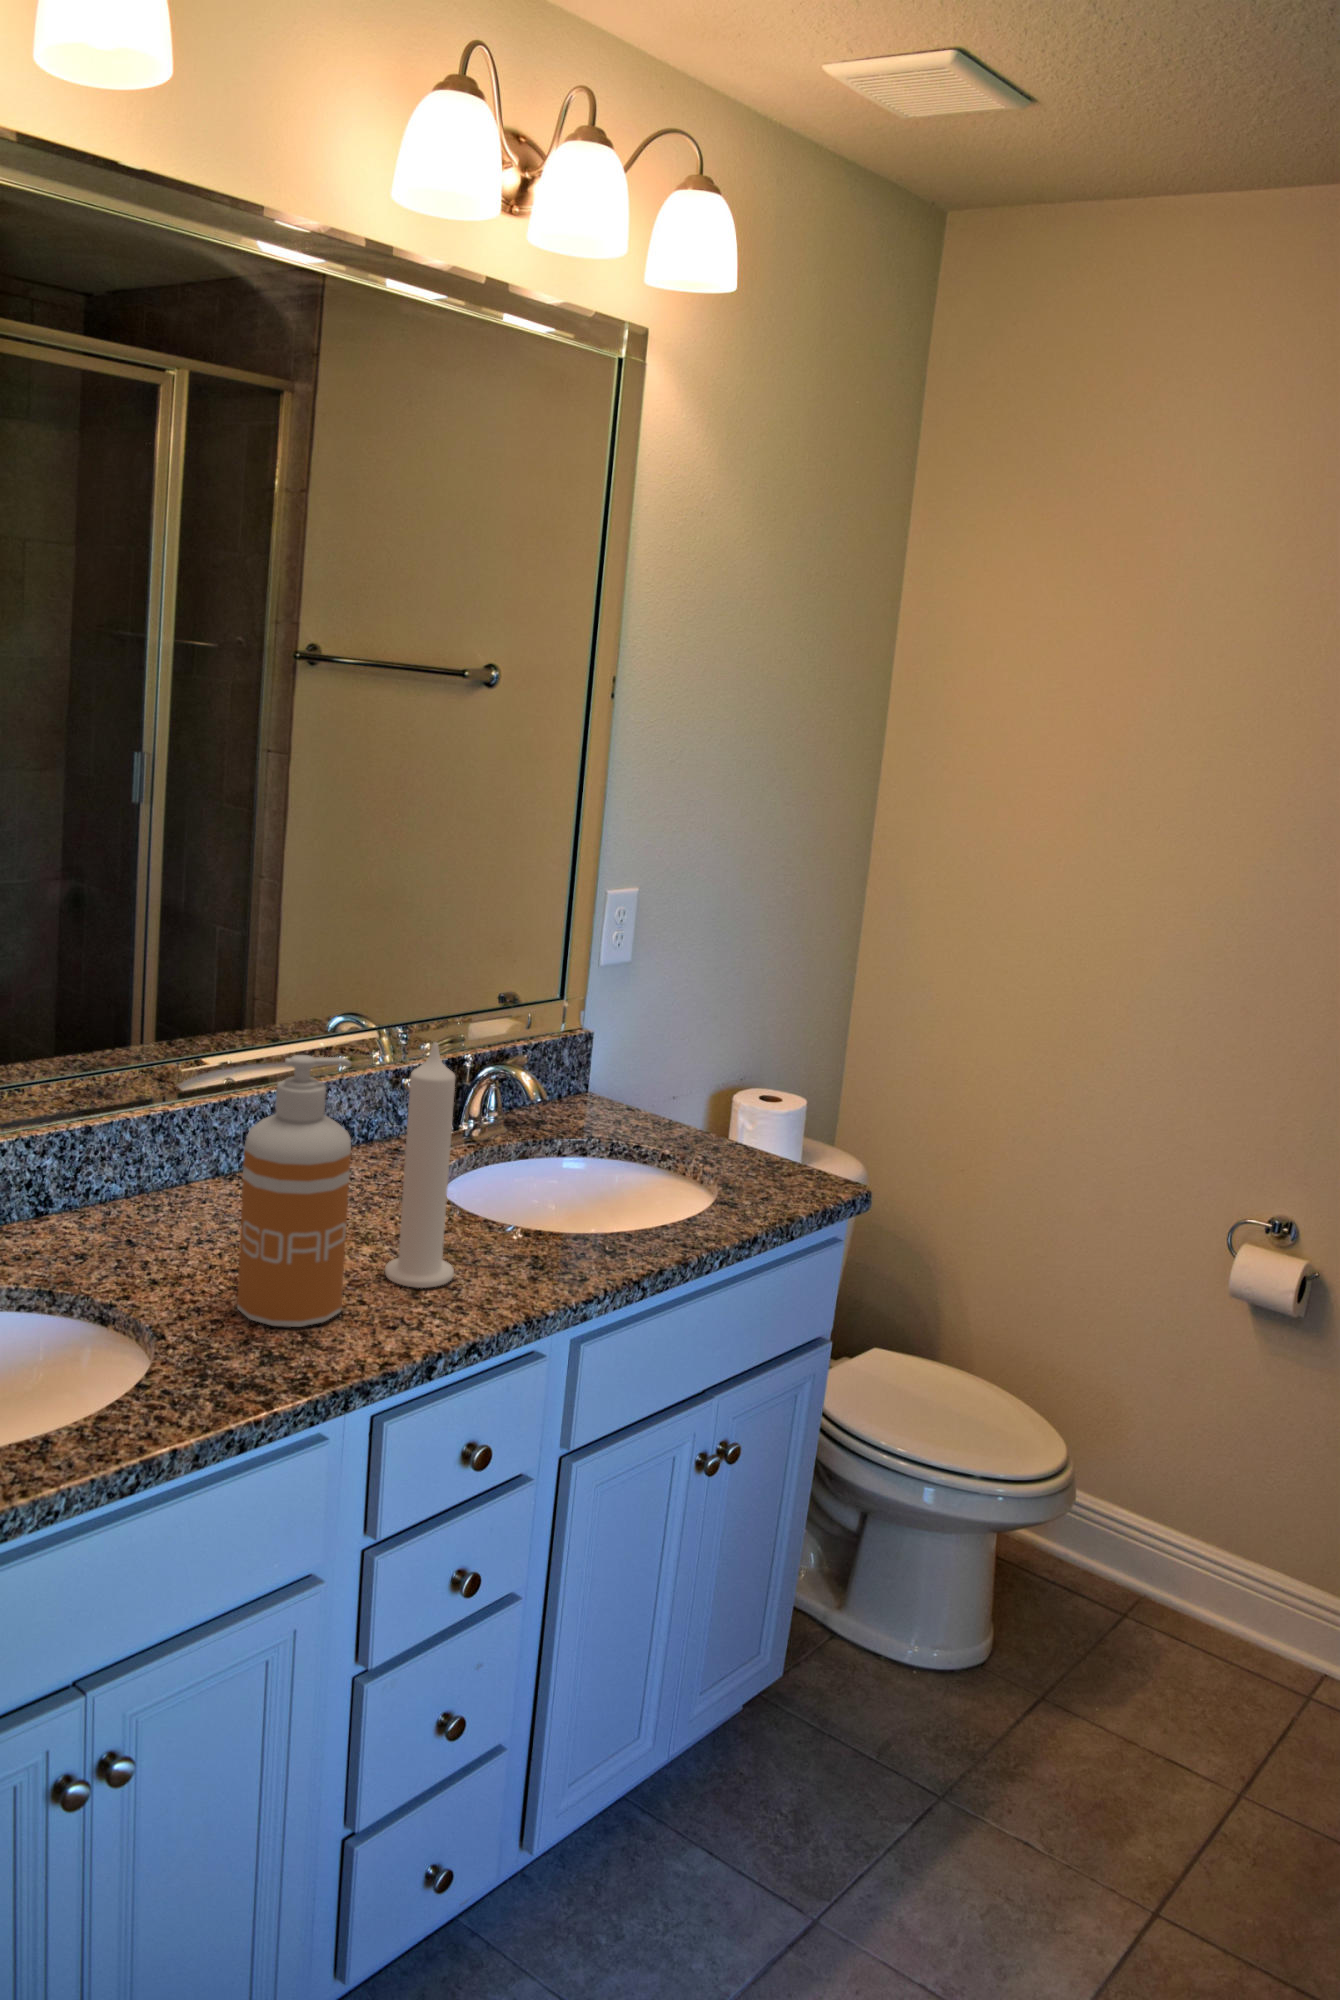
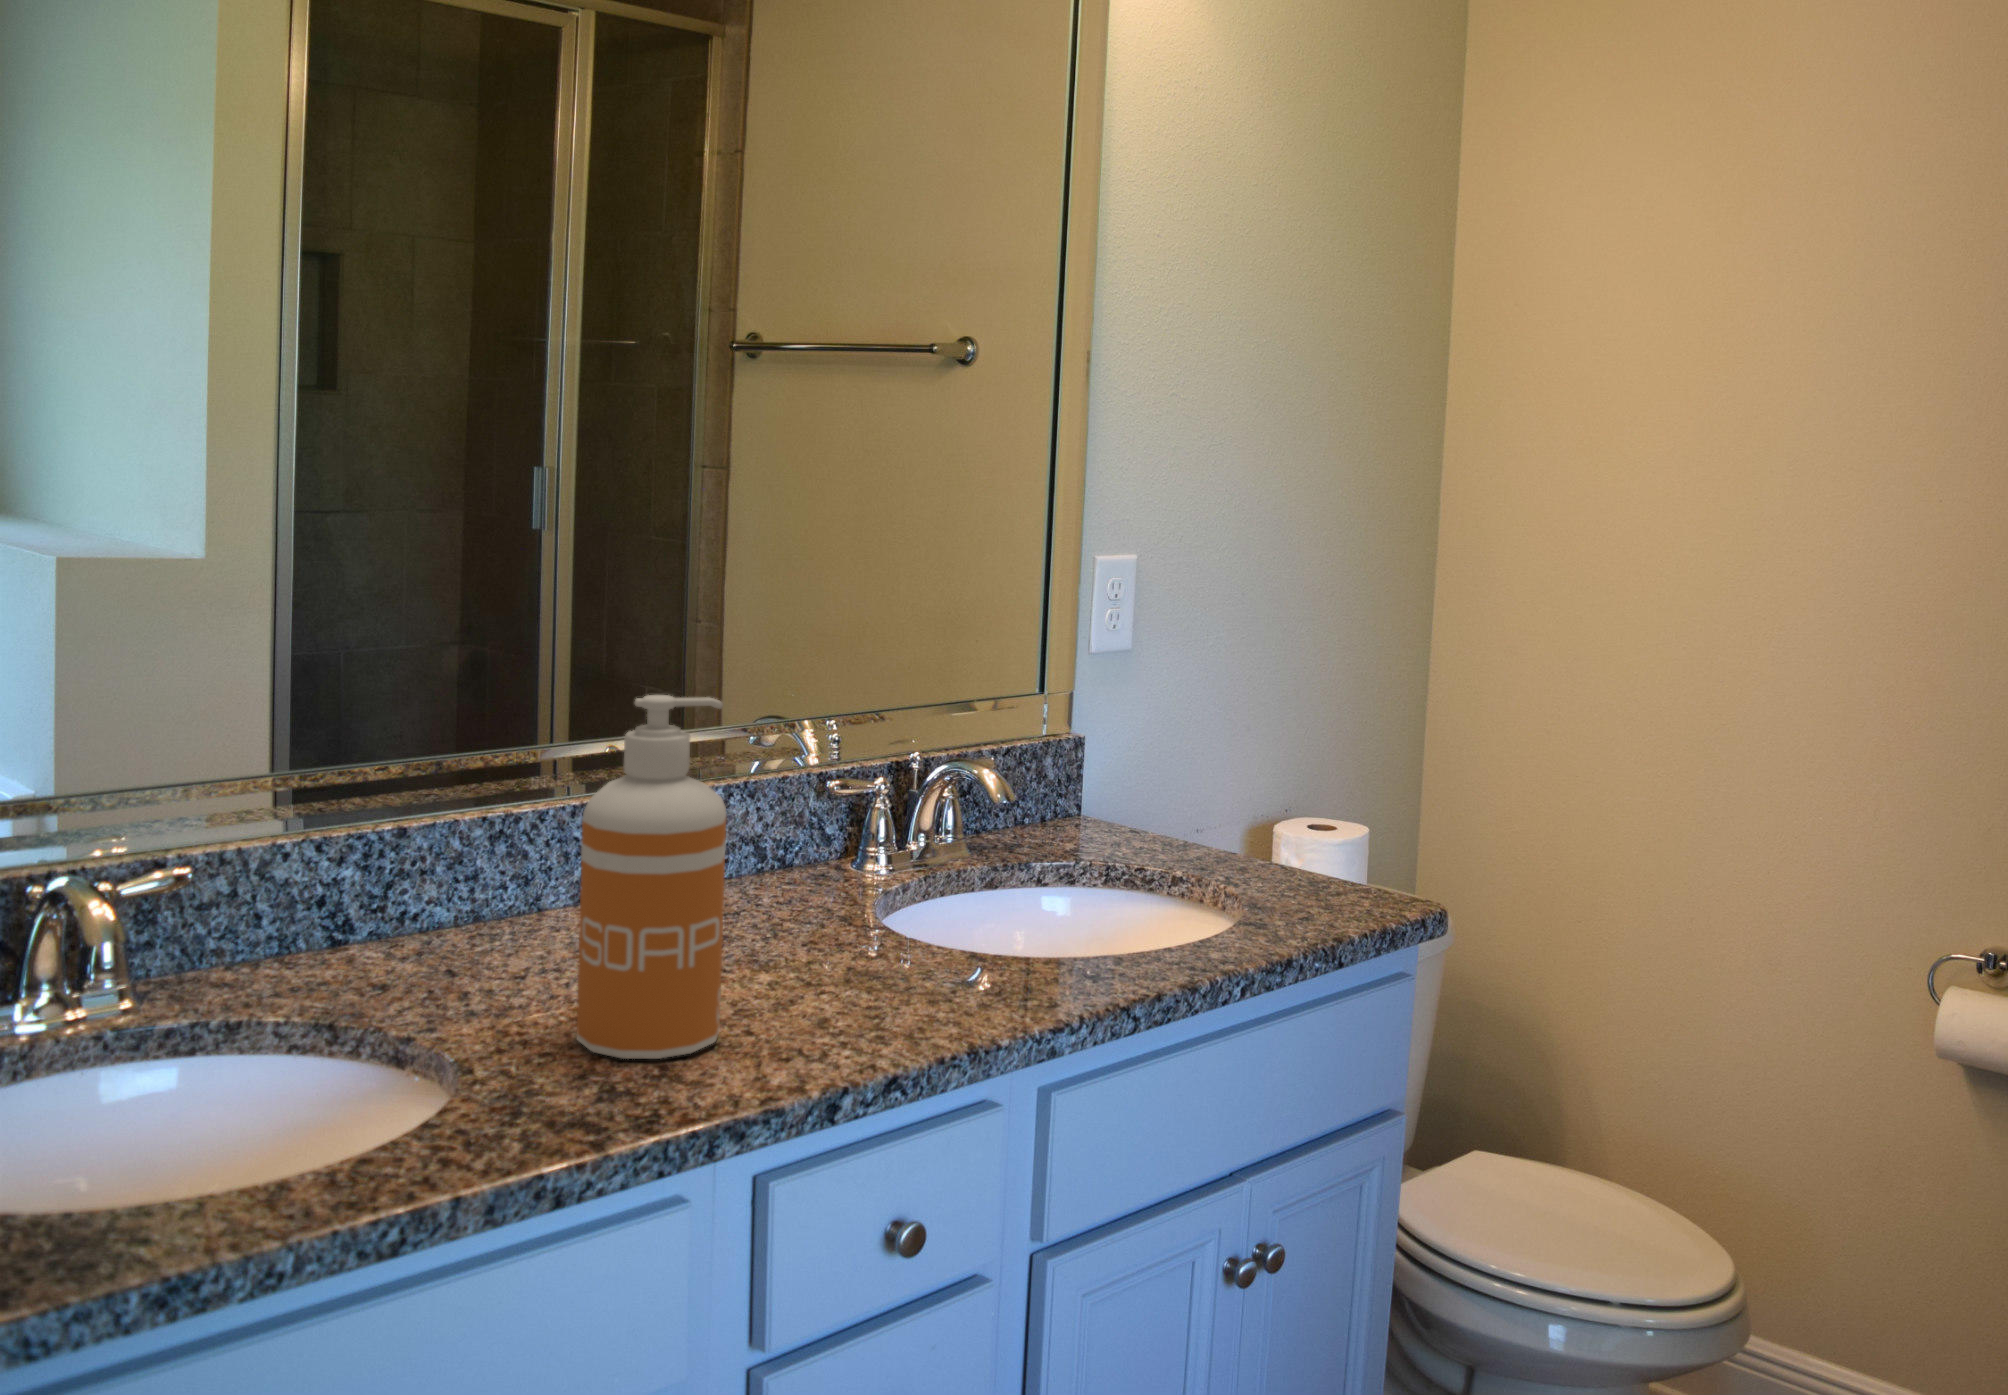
candle: present [385,1042,456,1288] -> none [783,686,875,1016]

